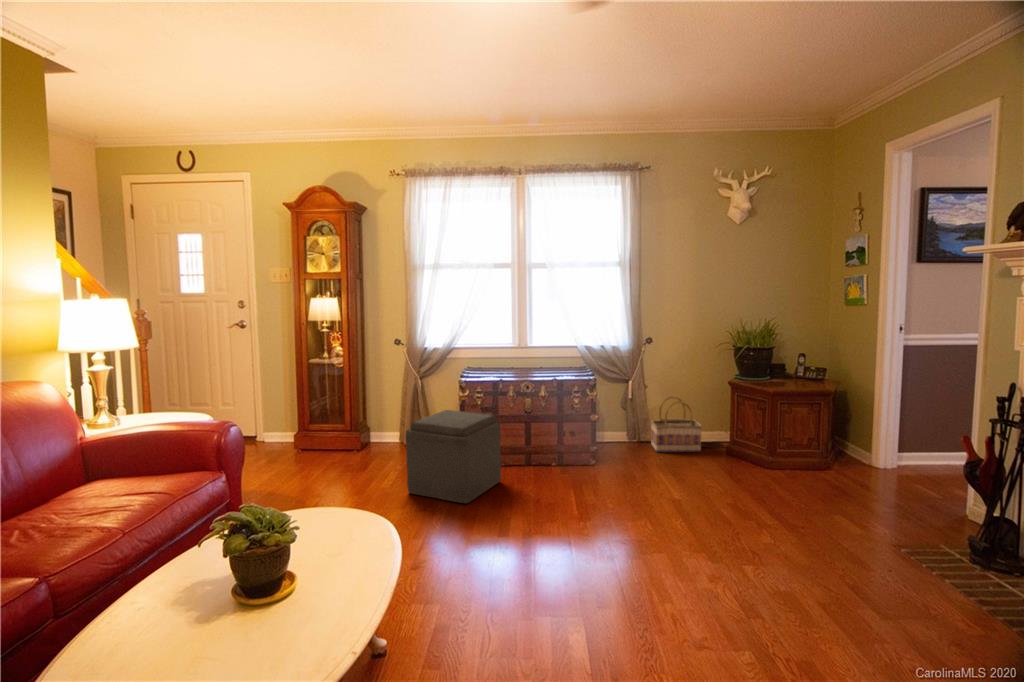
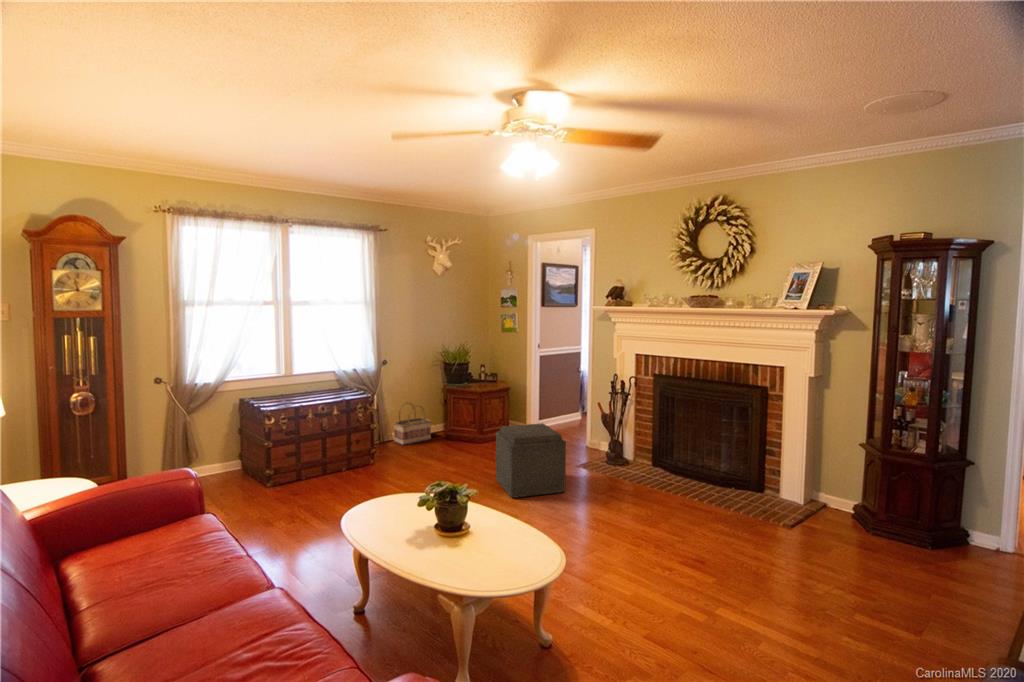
ottoman: present [406,410,501,503] -> present [496,423,566,498]

